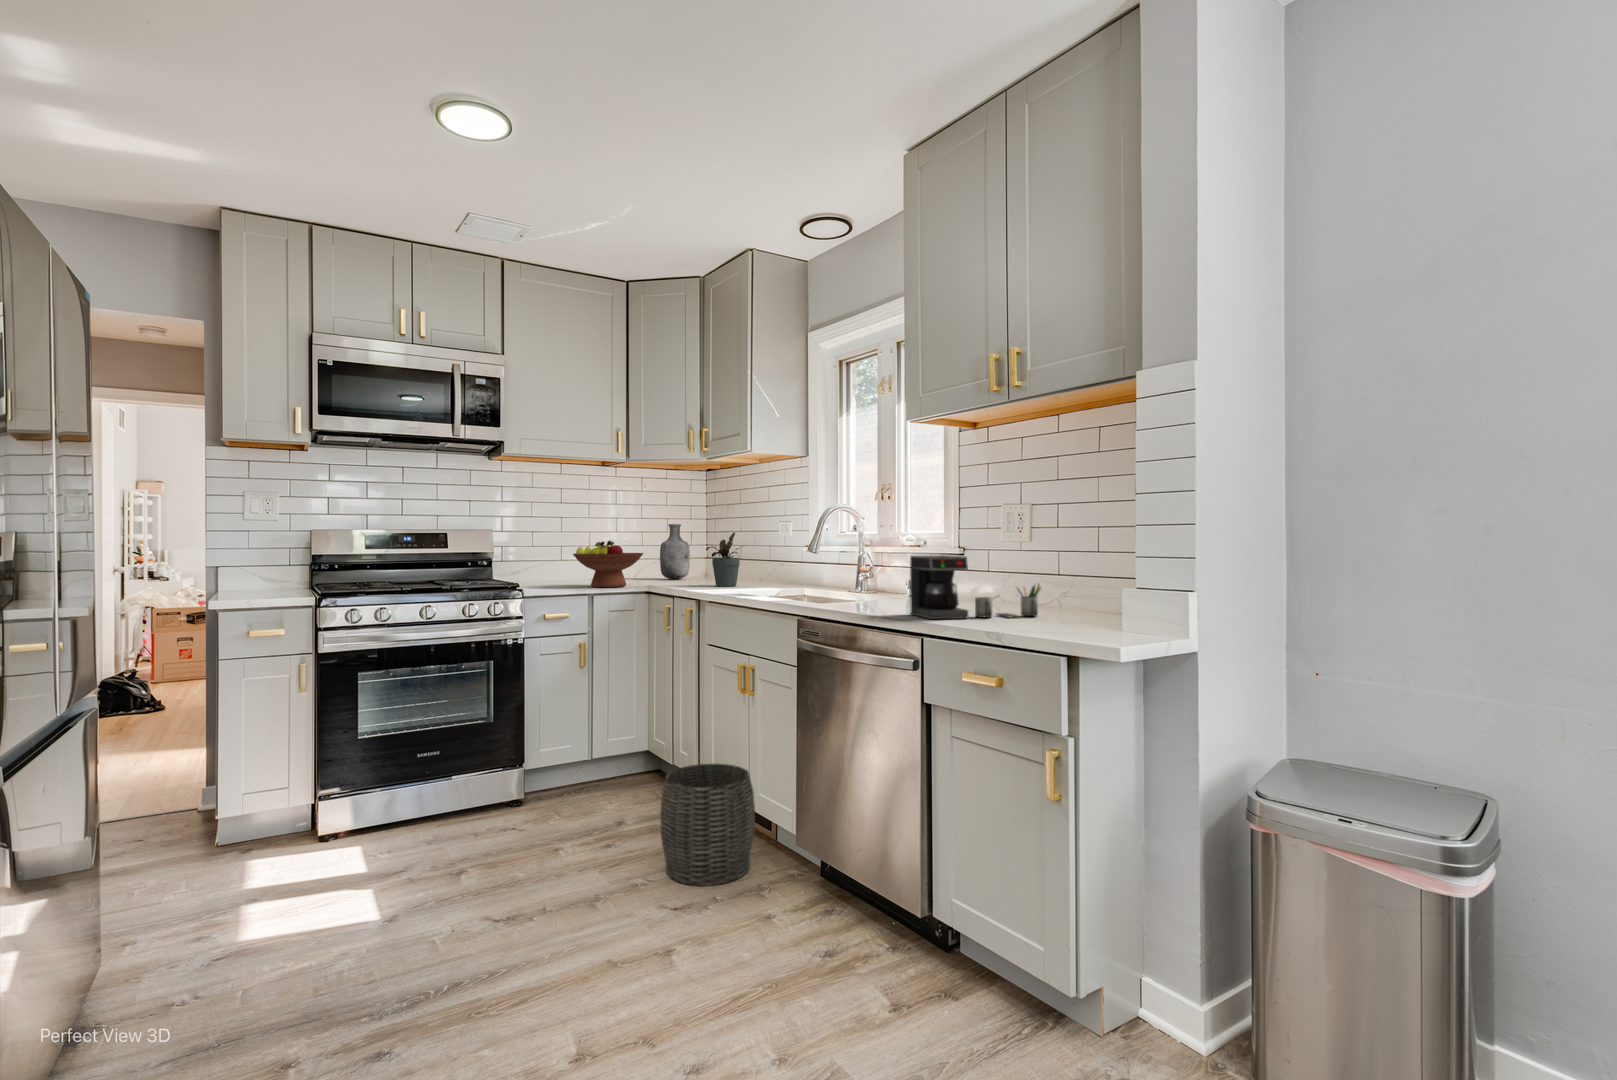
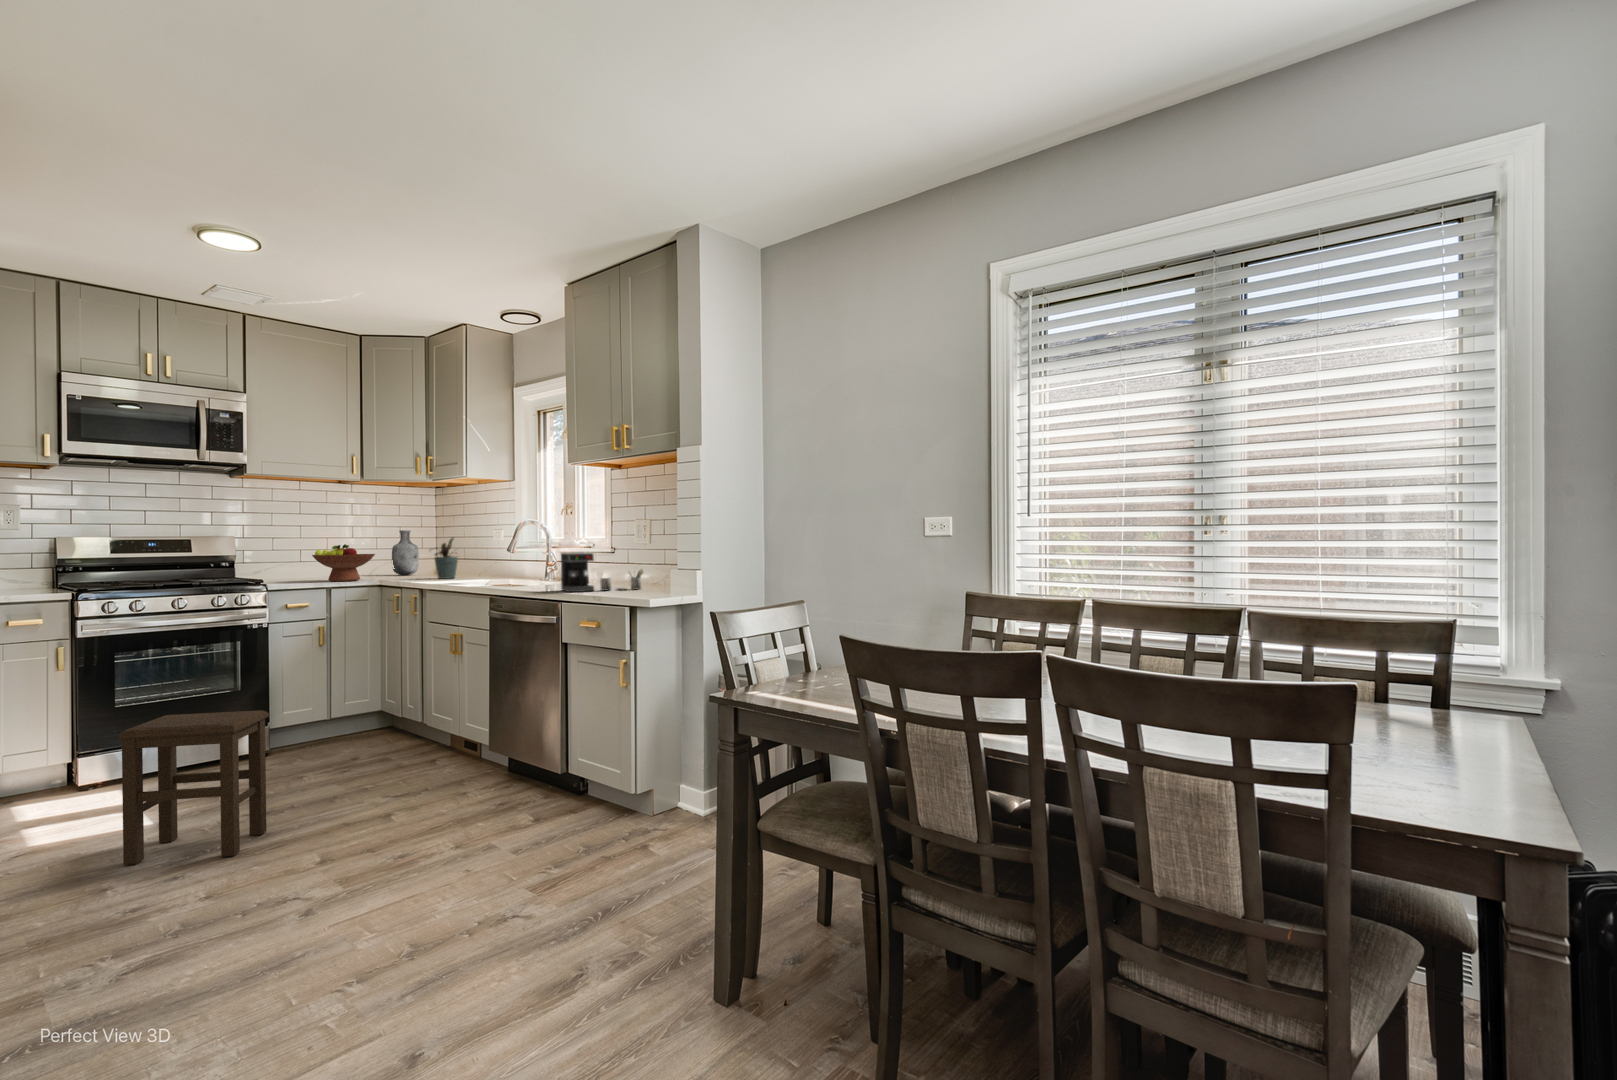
woven basket: present [660,764,755,886] -> none [387,703,460,784]
stool: none [318,780,511,1013] -> present [119,710,269,865]

